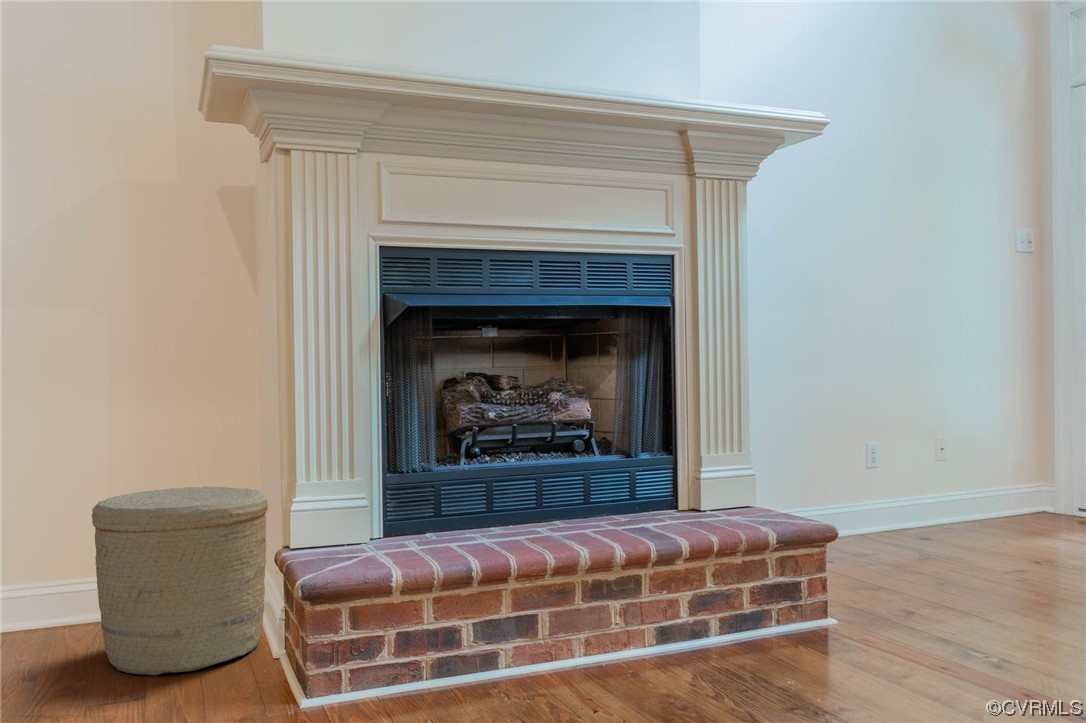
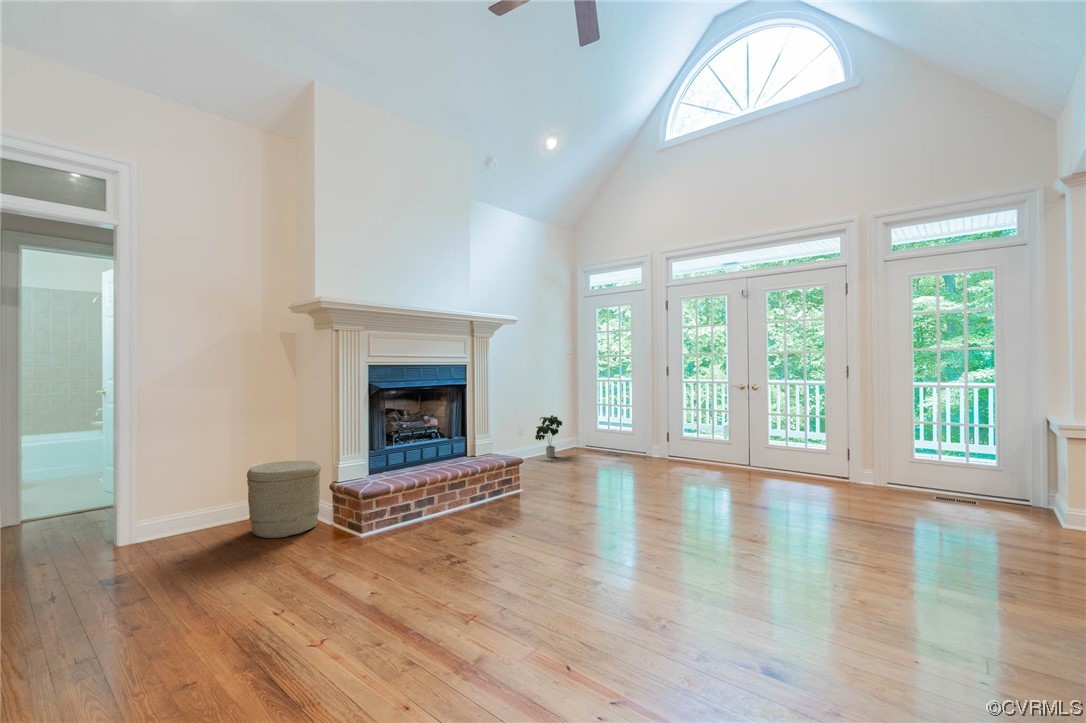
potted plant: none [912,418,998,534] -> present [535,415,562,458]

